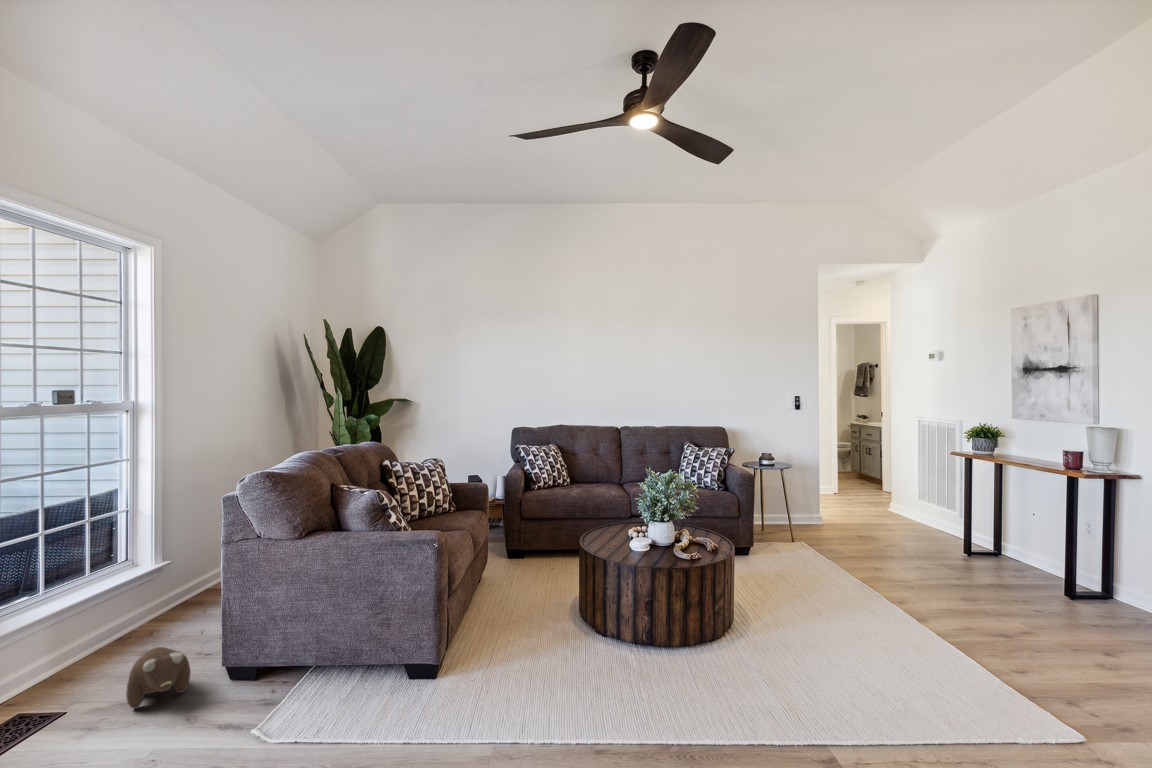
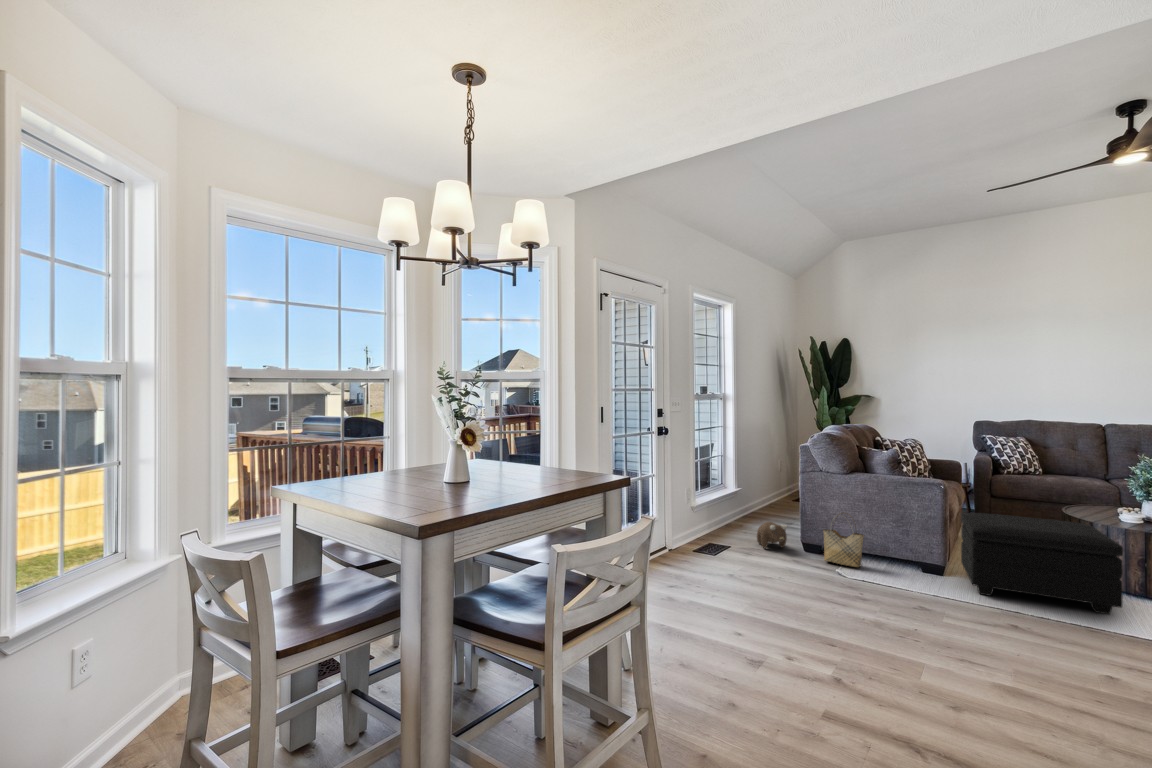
footstool: none [462,565,631,713] -> present [961,513,1123,614]
woven basket: none [242,610,315,712] -> present [823,516,864,567]

